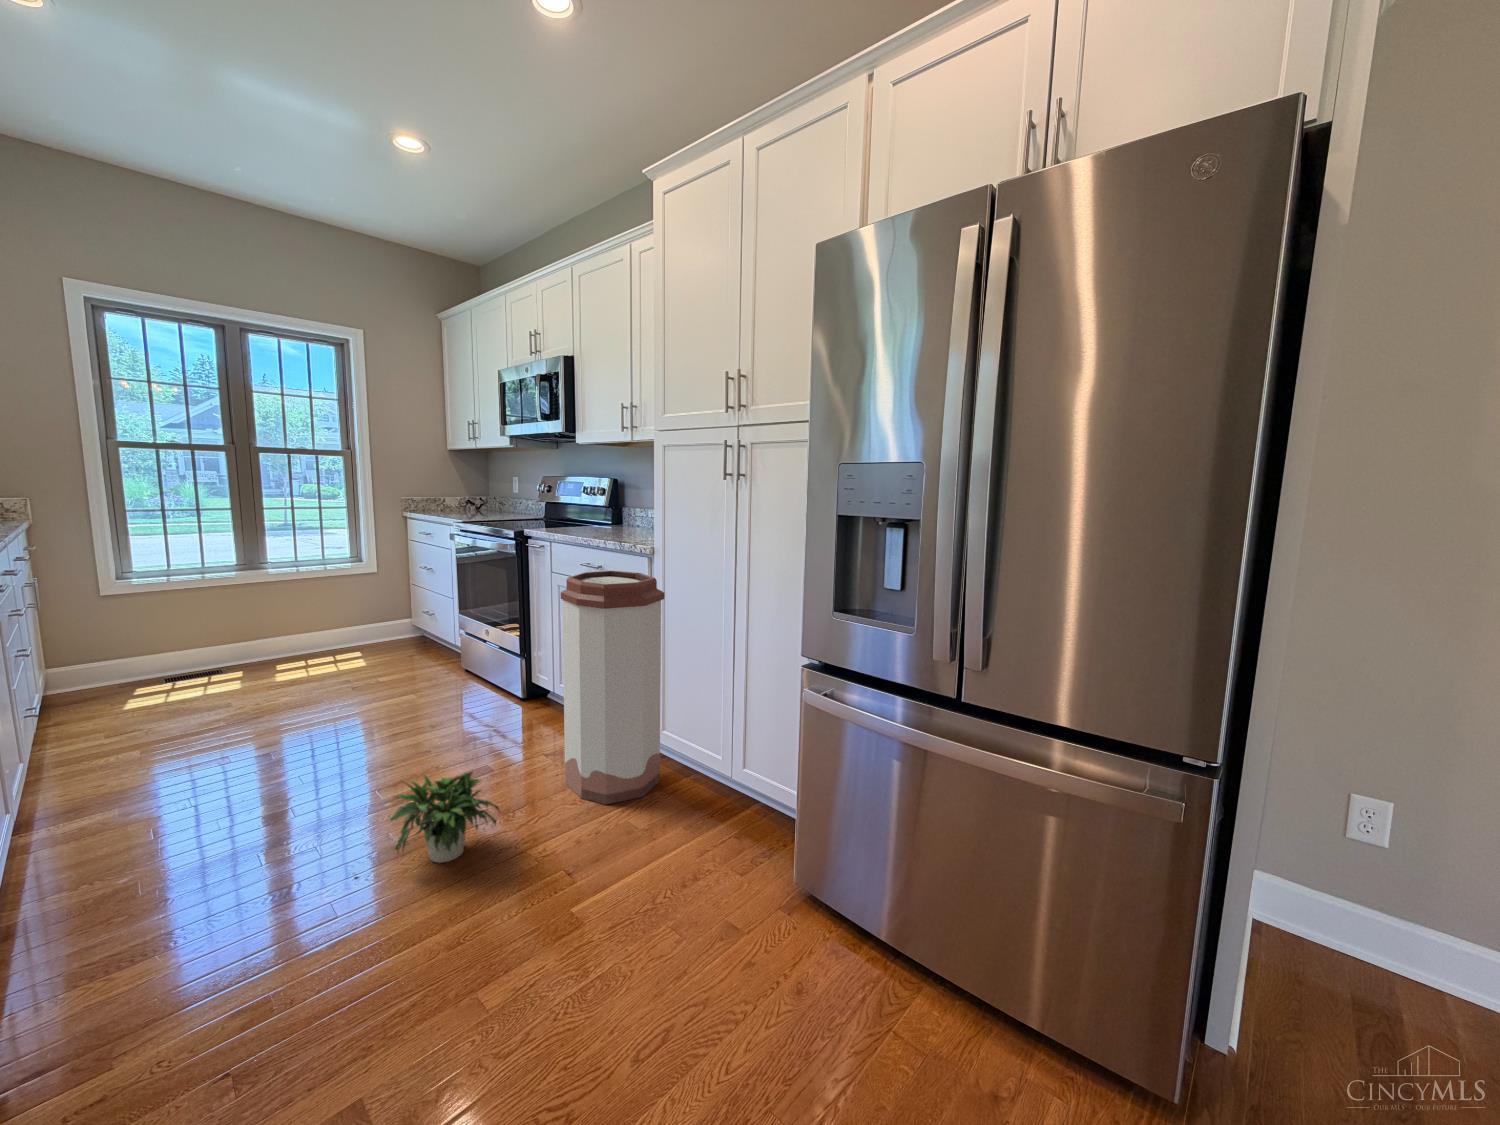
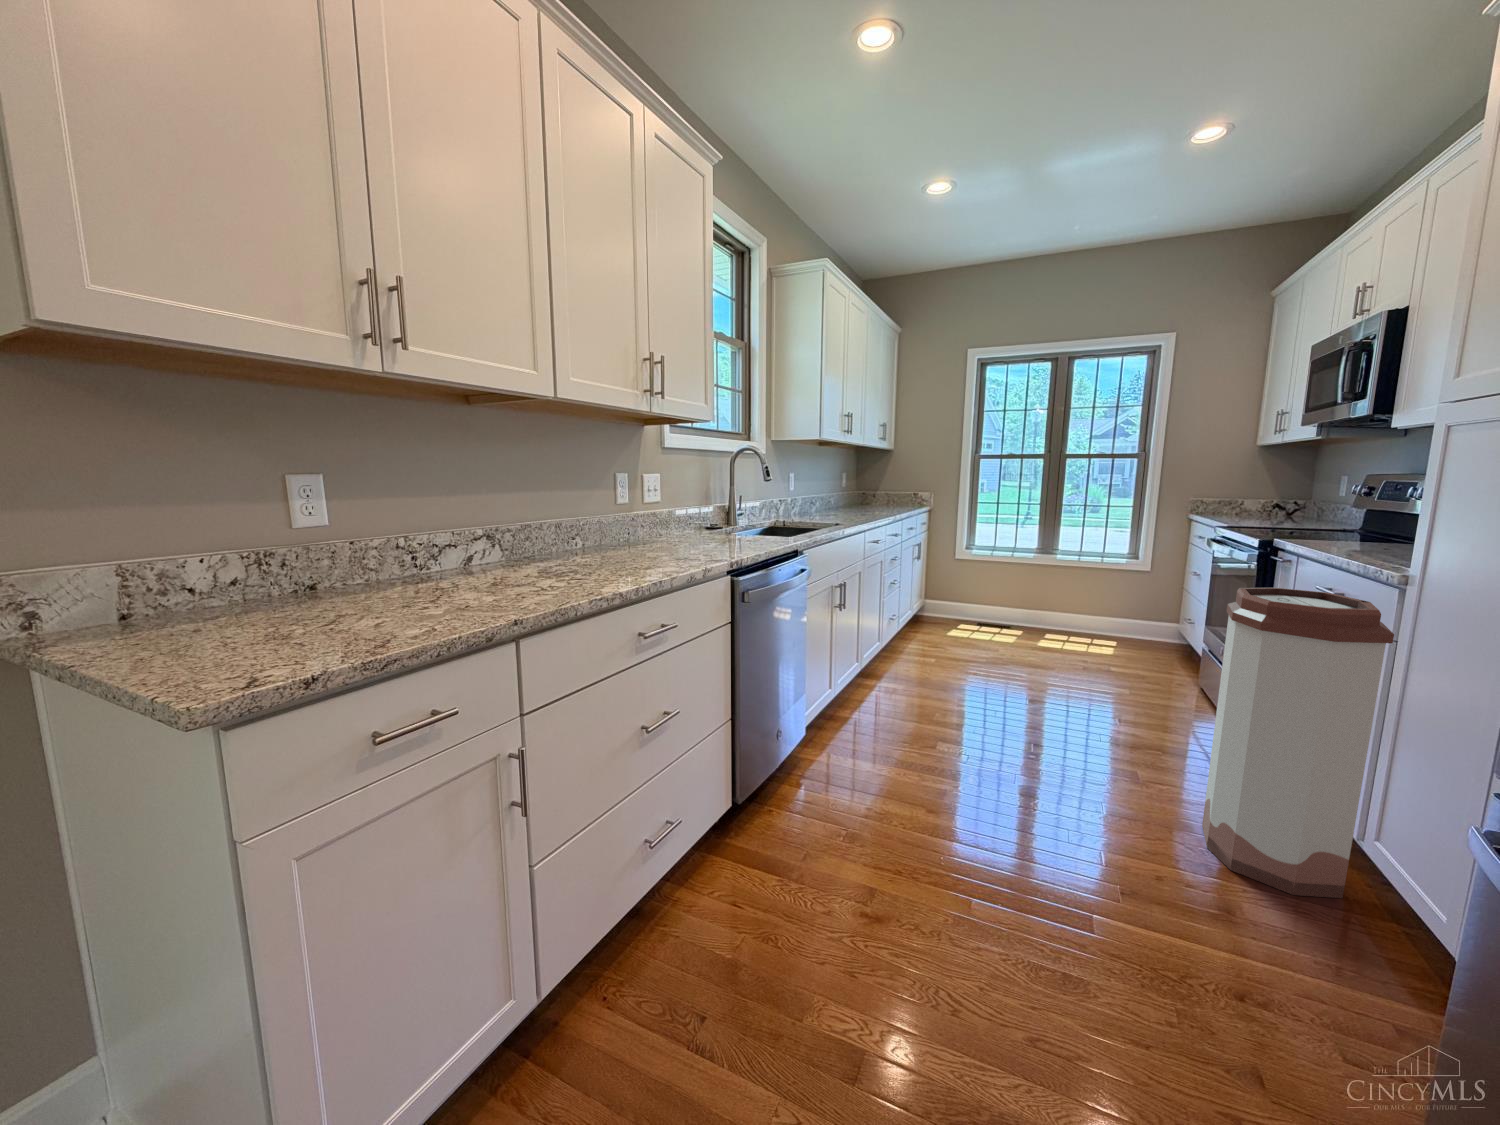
potted plant: present [353,771,499,874] -> none [972,725,1093,815]

